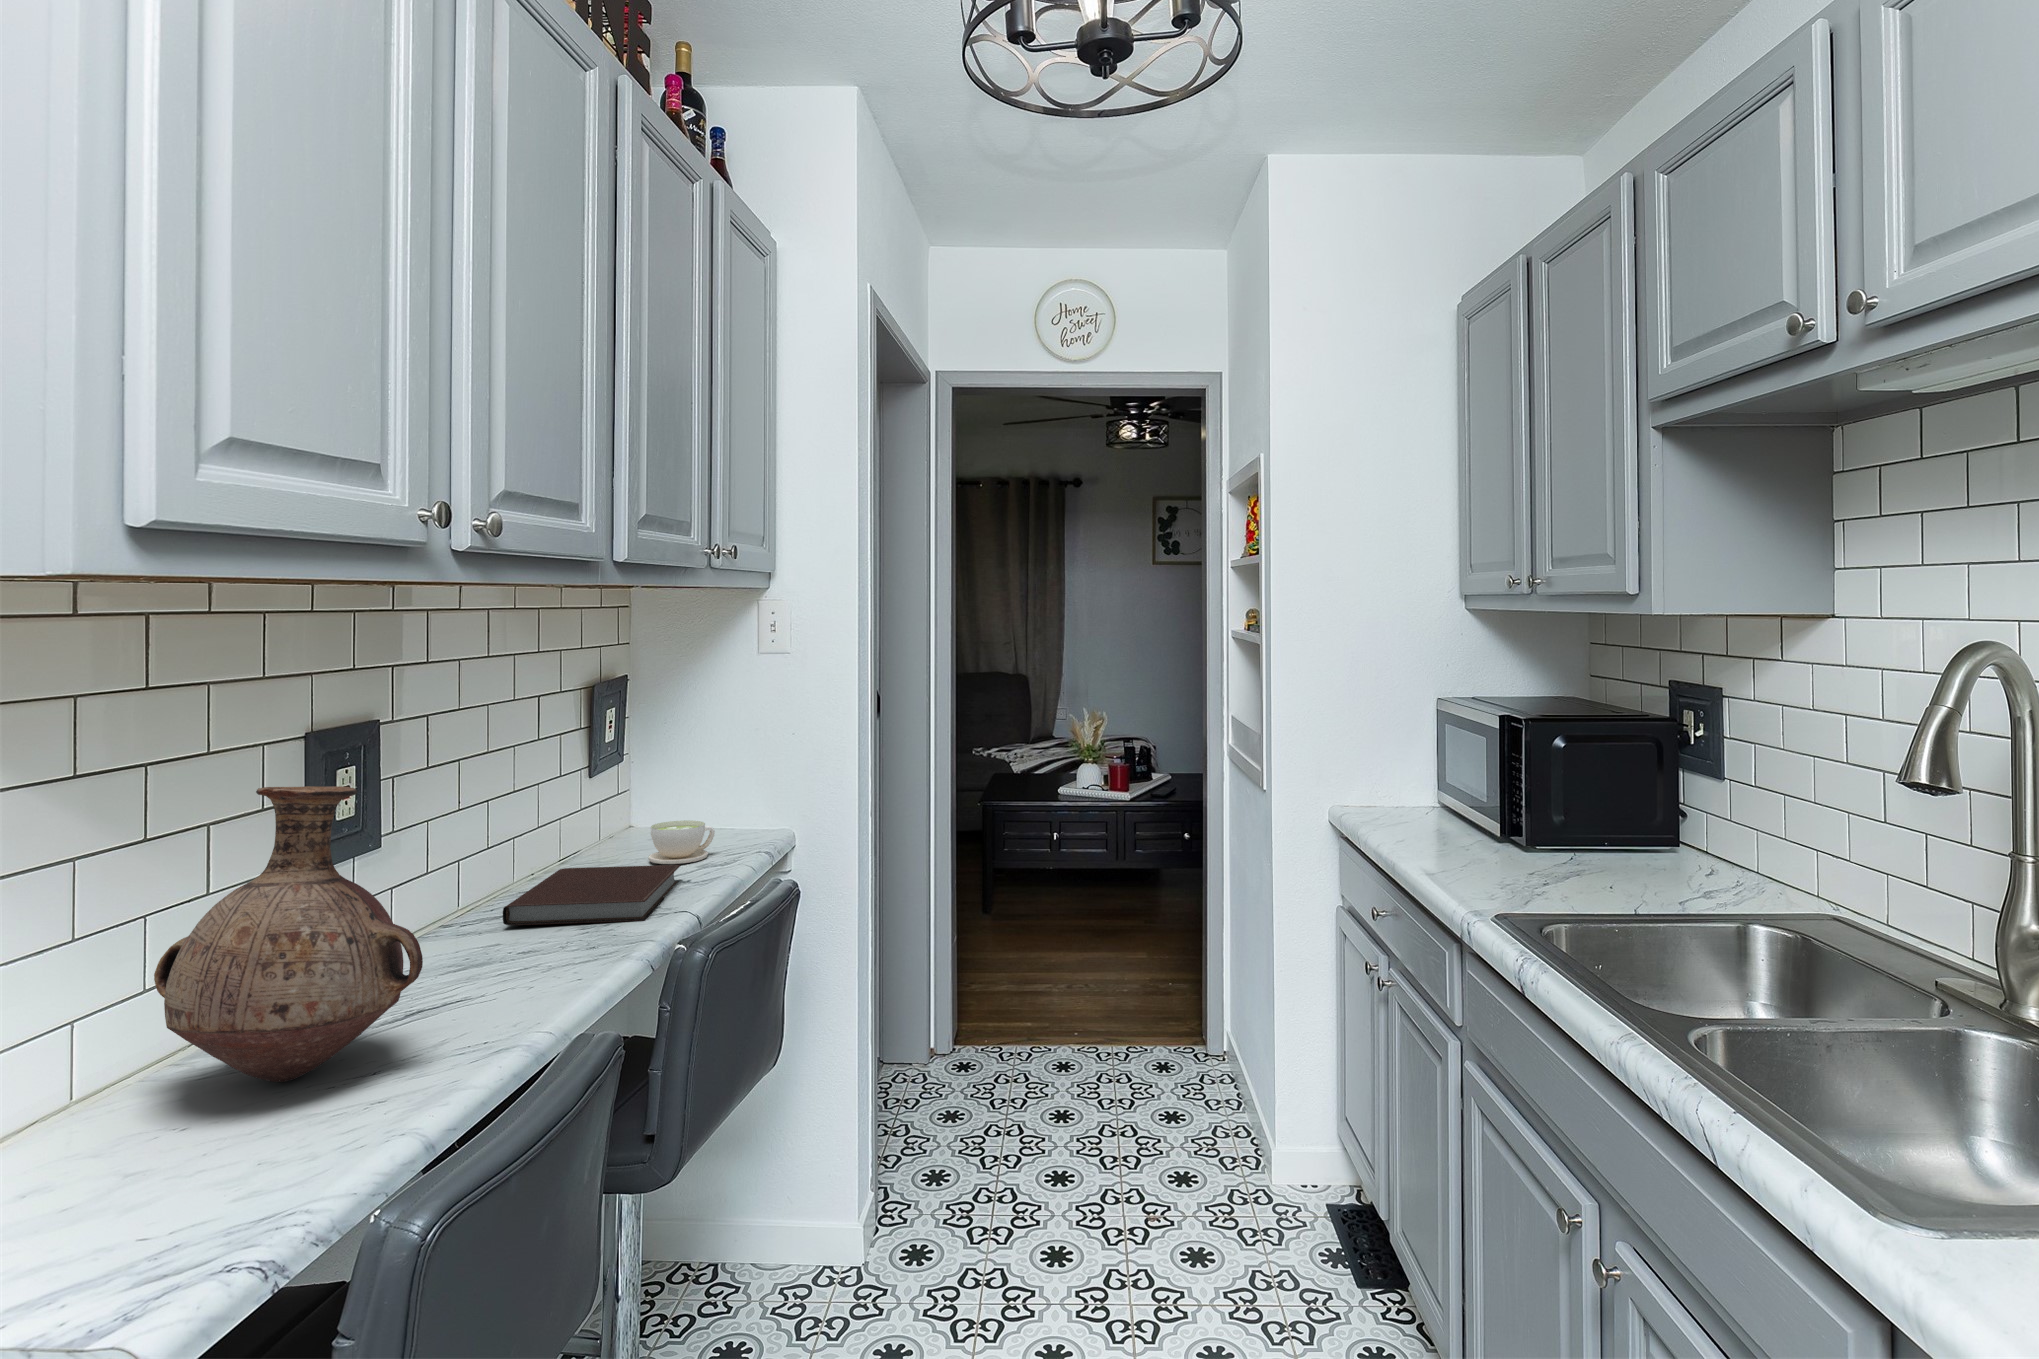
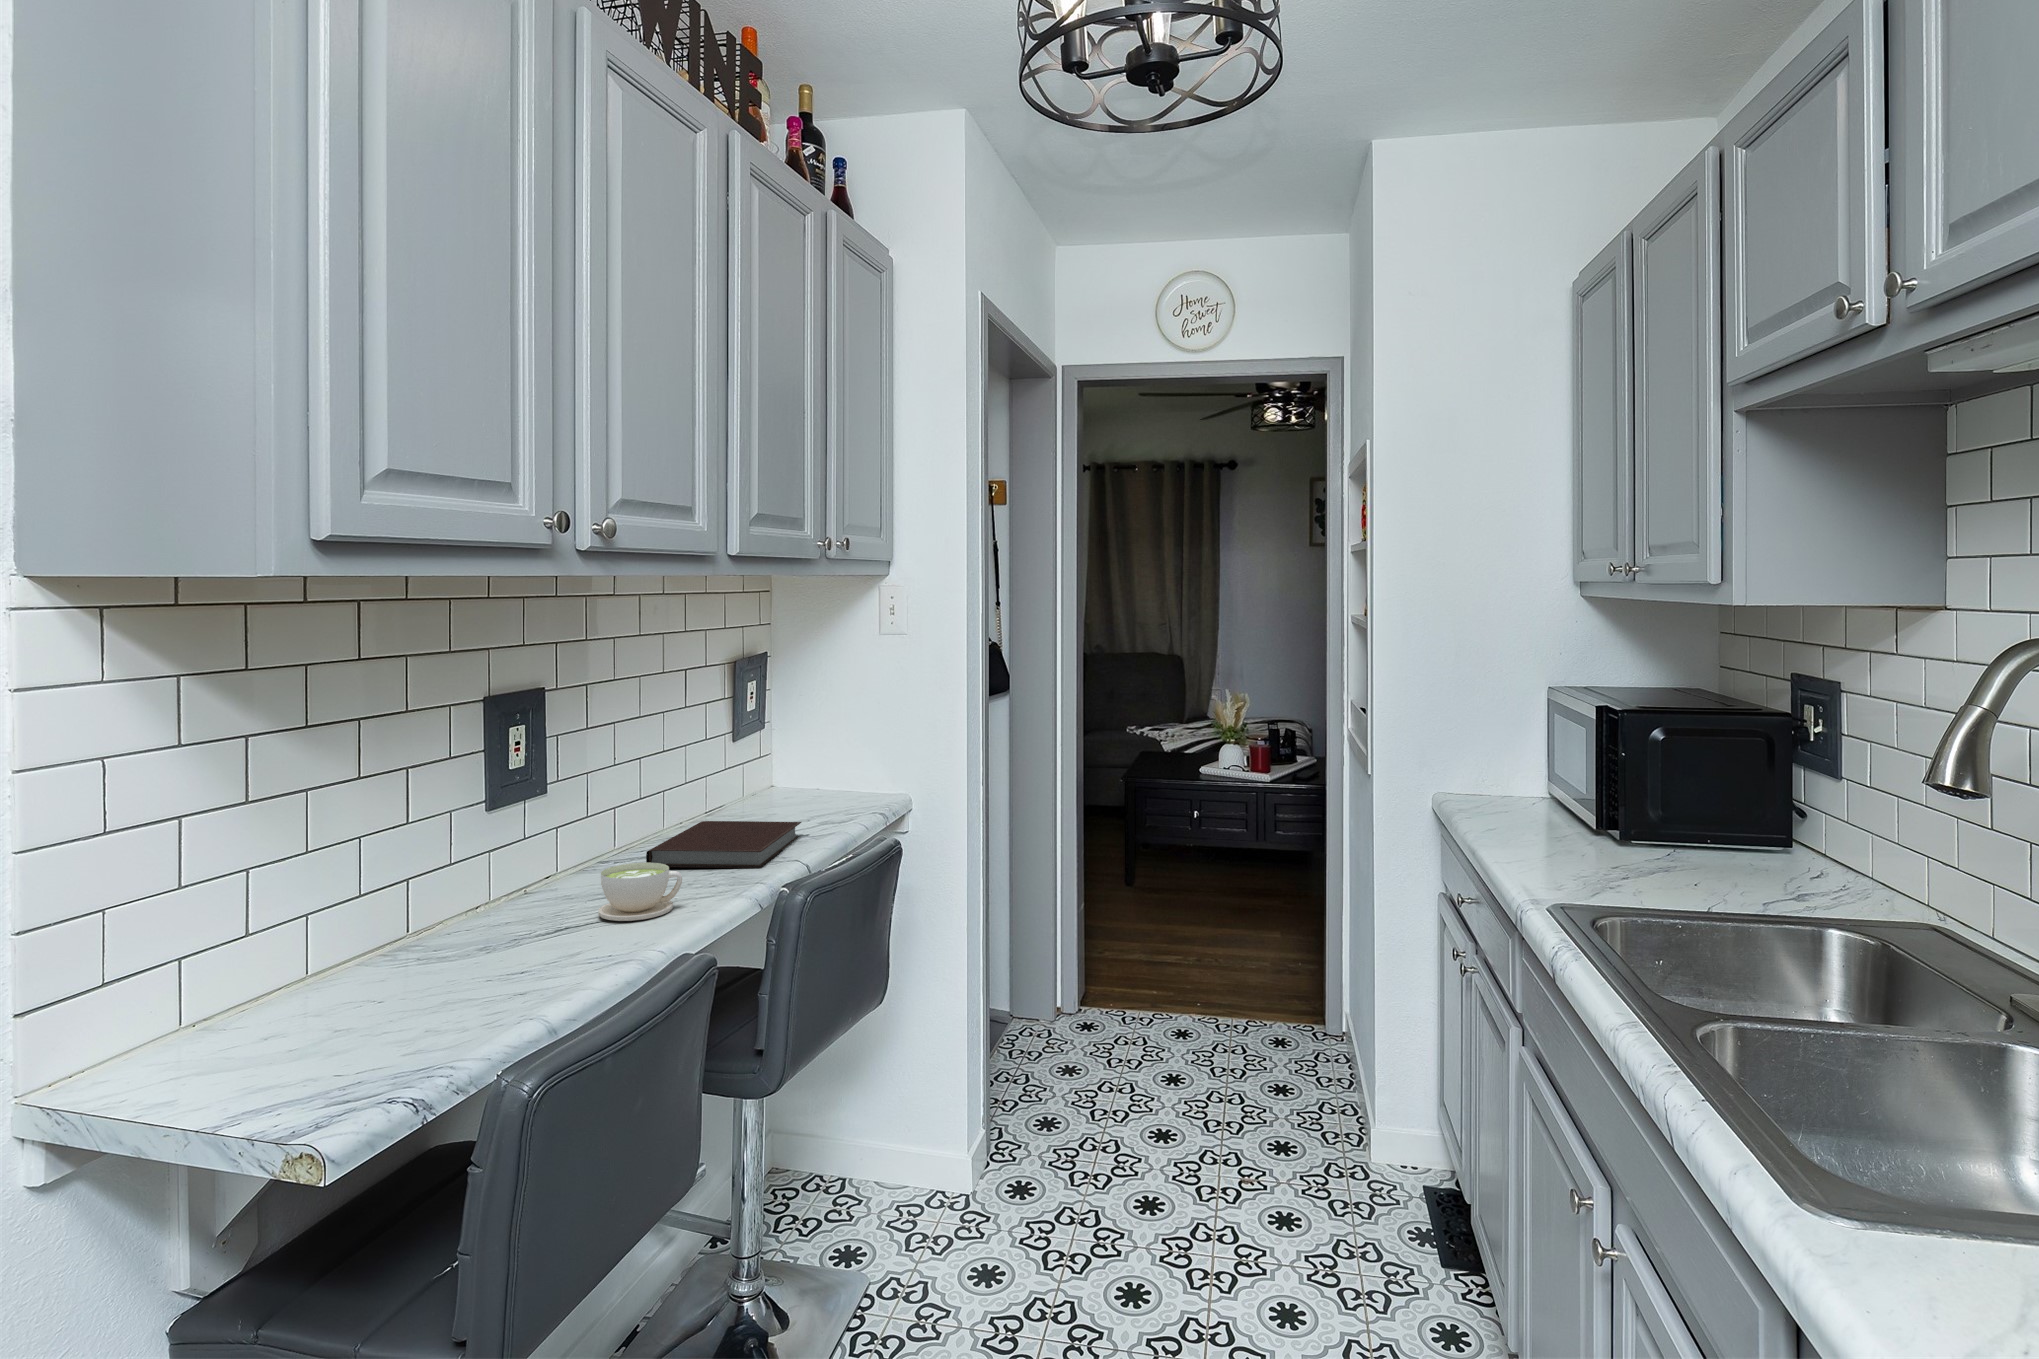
vase: present [154,786,423,1082] -> none [367,742,560,976]
coffee cup: present [648,820,715,864] -> present [598,863,682,921]

